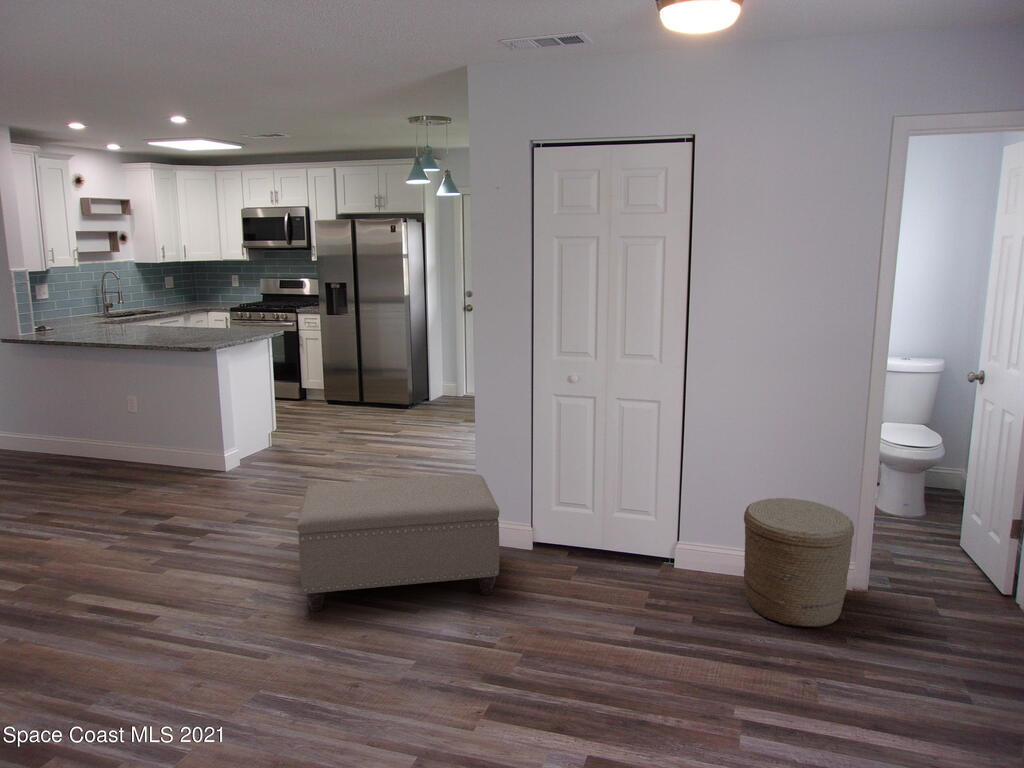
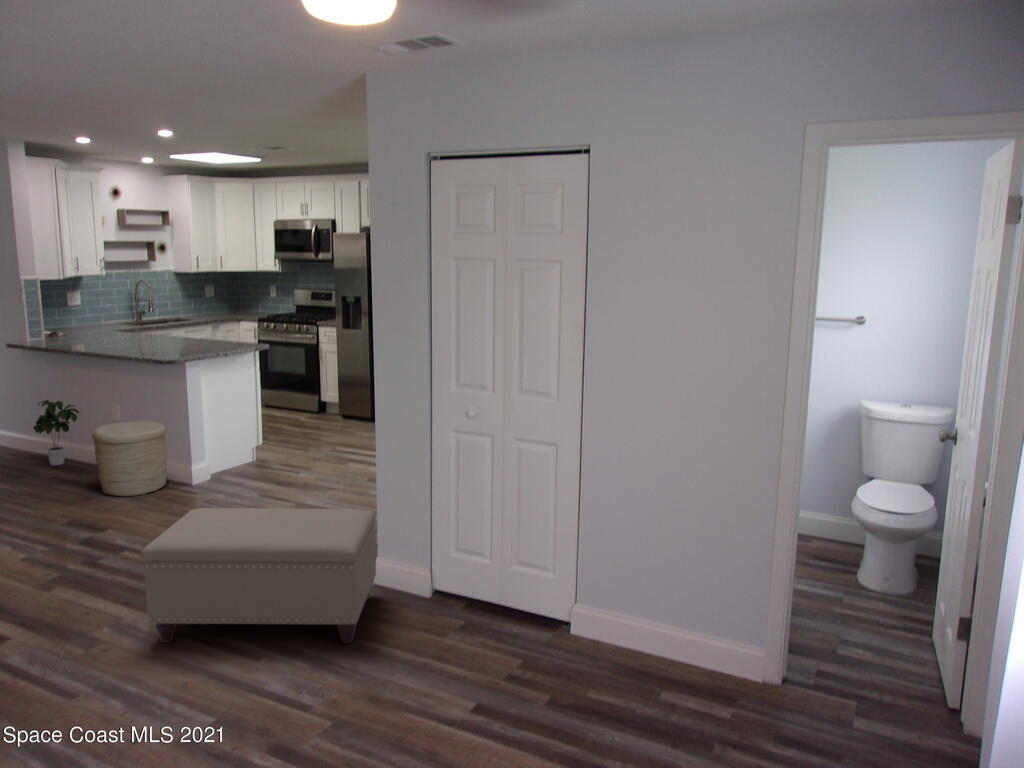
potted plant: none [29,397,85,465] -> present [33,400,79,465]
woven basket: present [744,498,854,627] -> present [92,421,167,496]

